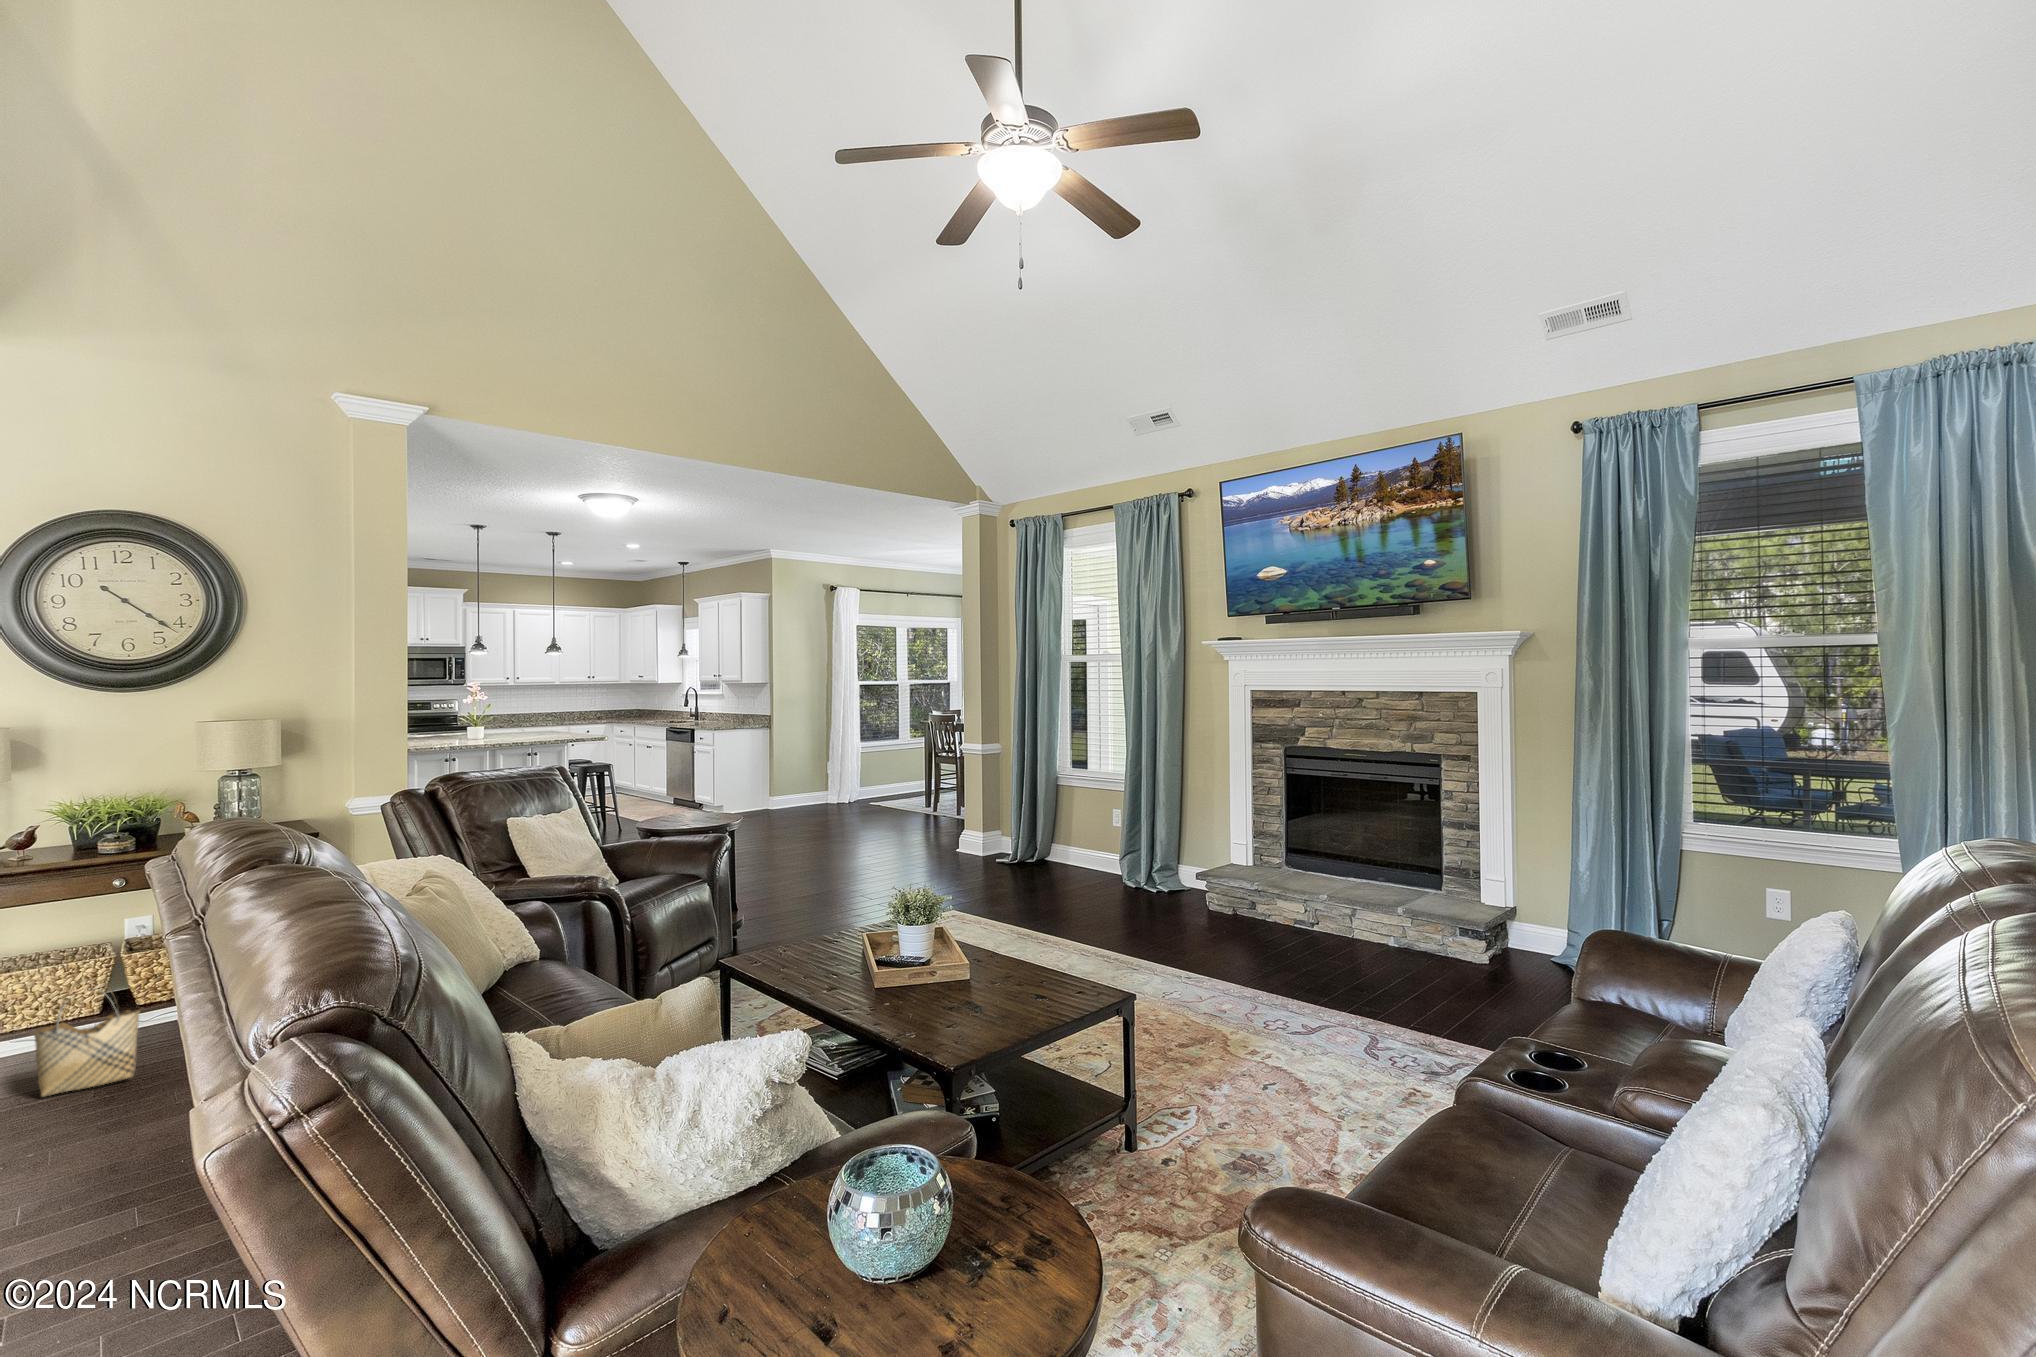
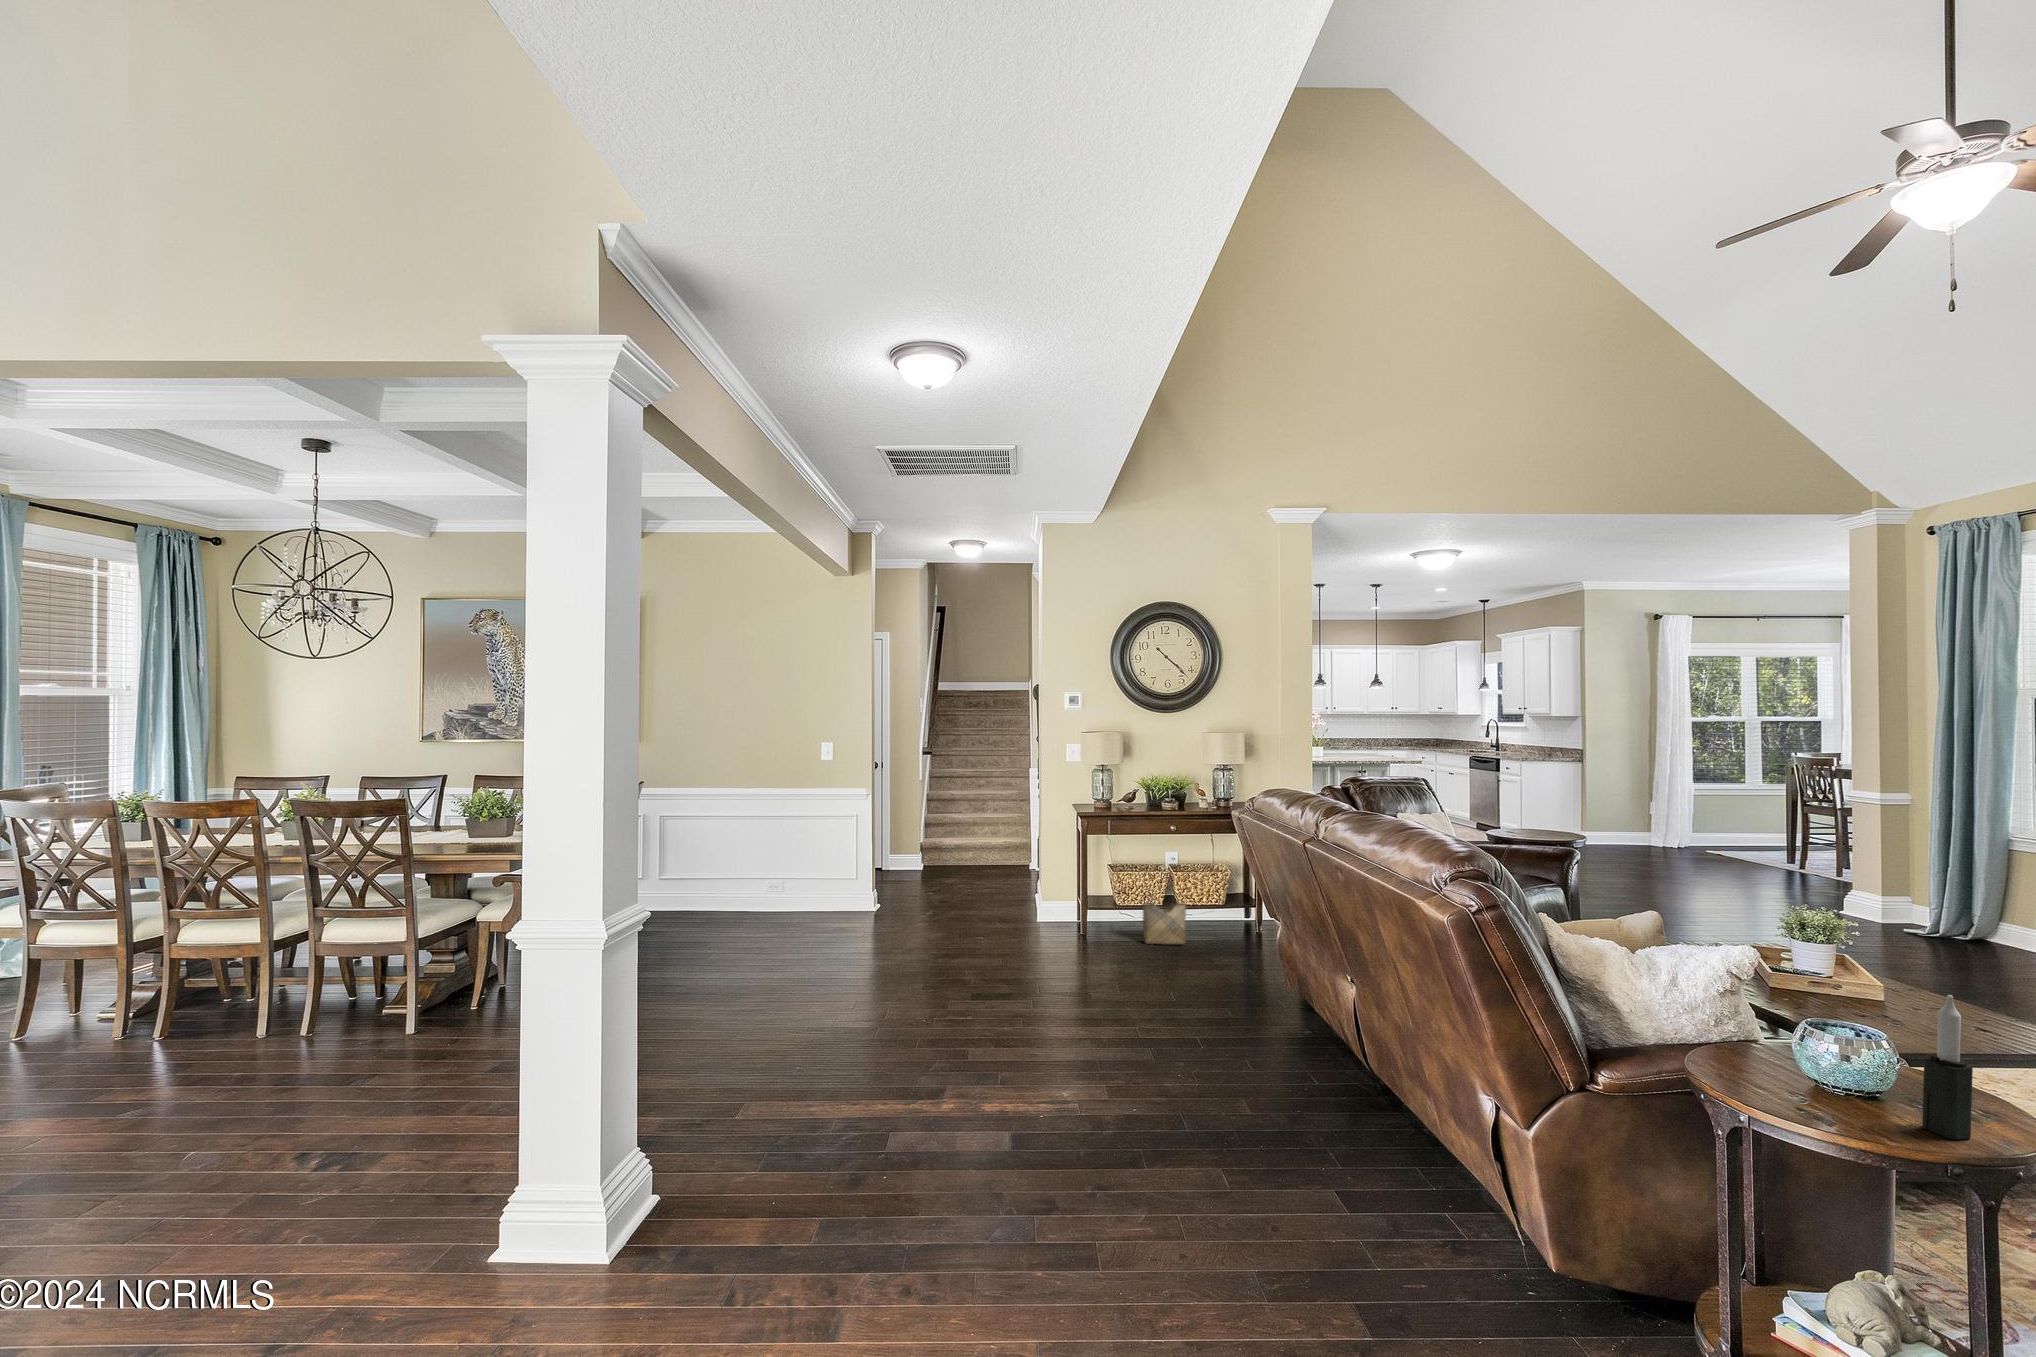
candle: none [959,1102,1010,1310] -> present [1922,995,1973,1140]

